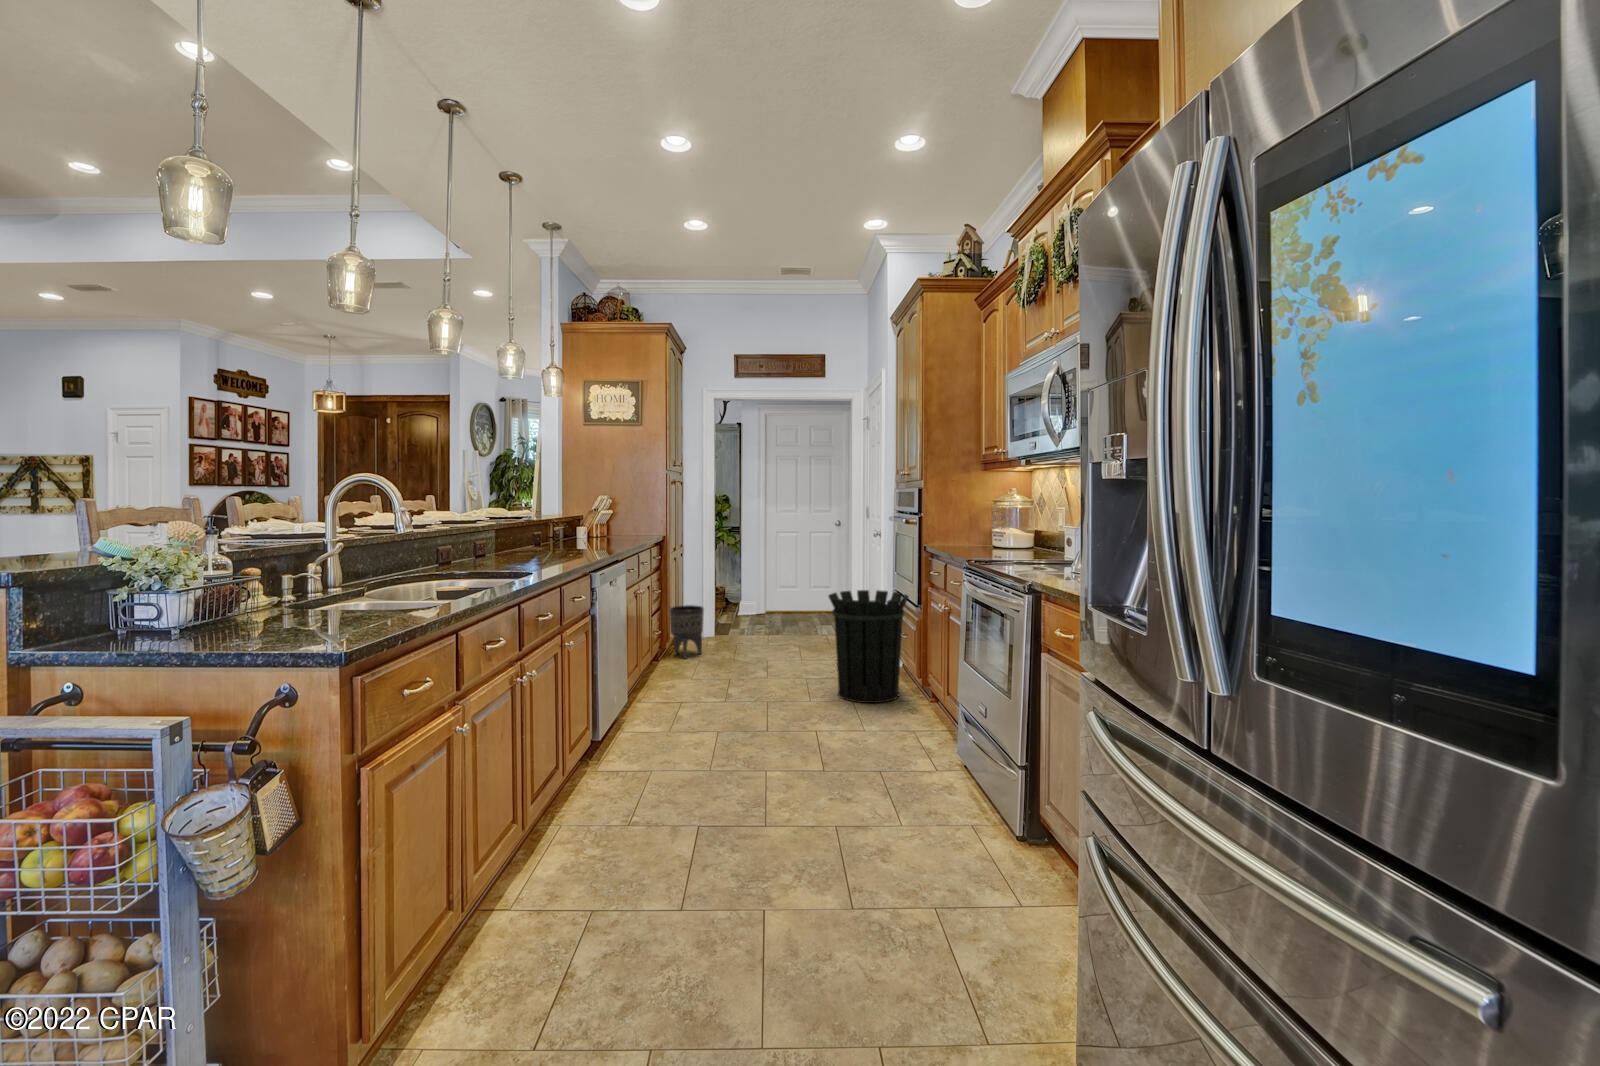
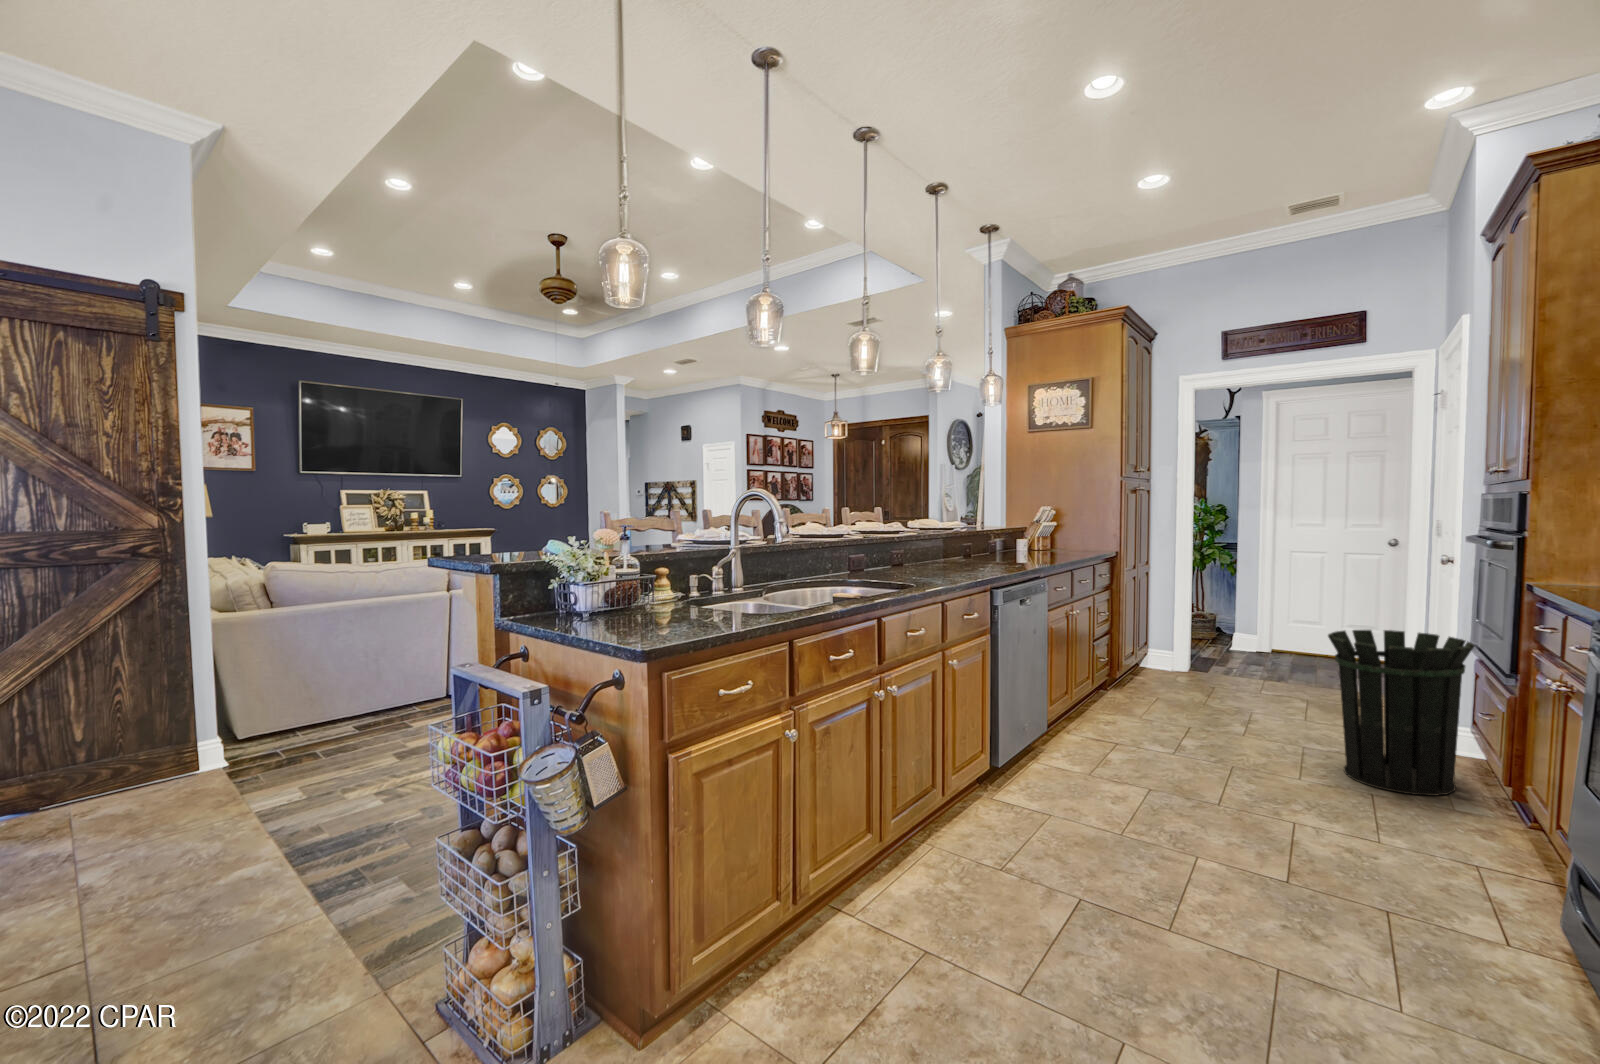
planter: present [669,605,704,659] -> none [1123,630,1167,693]

